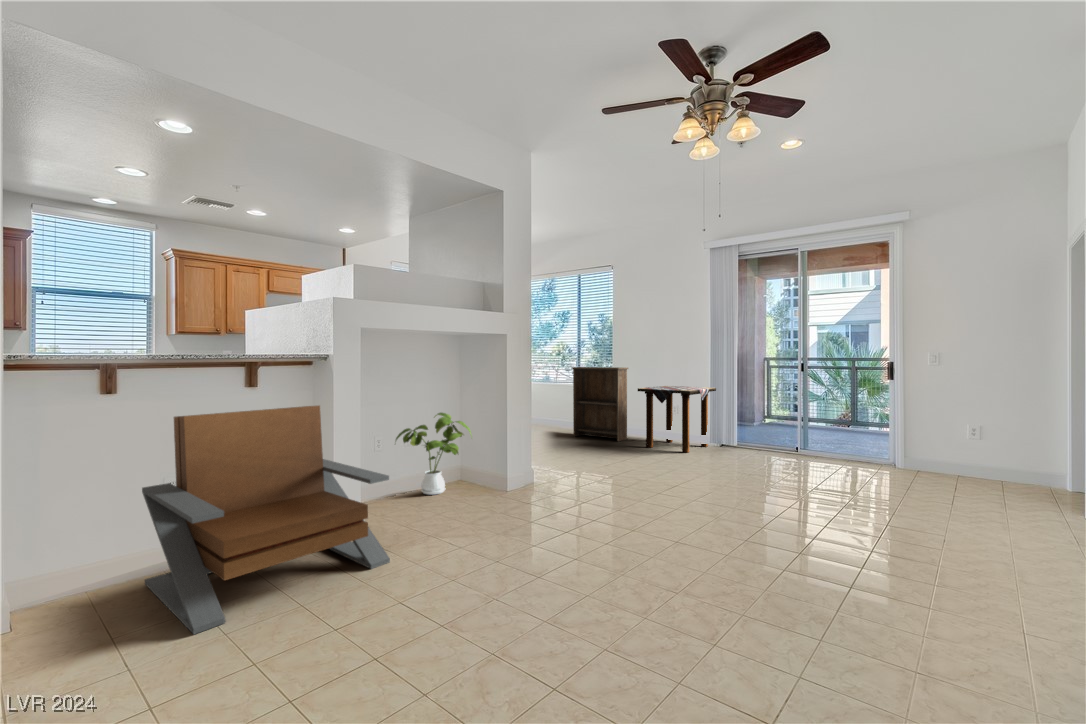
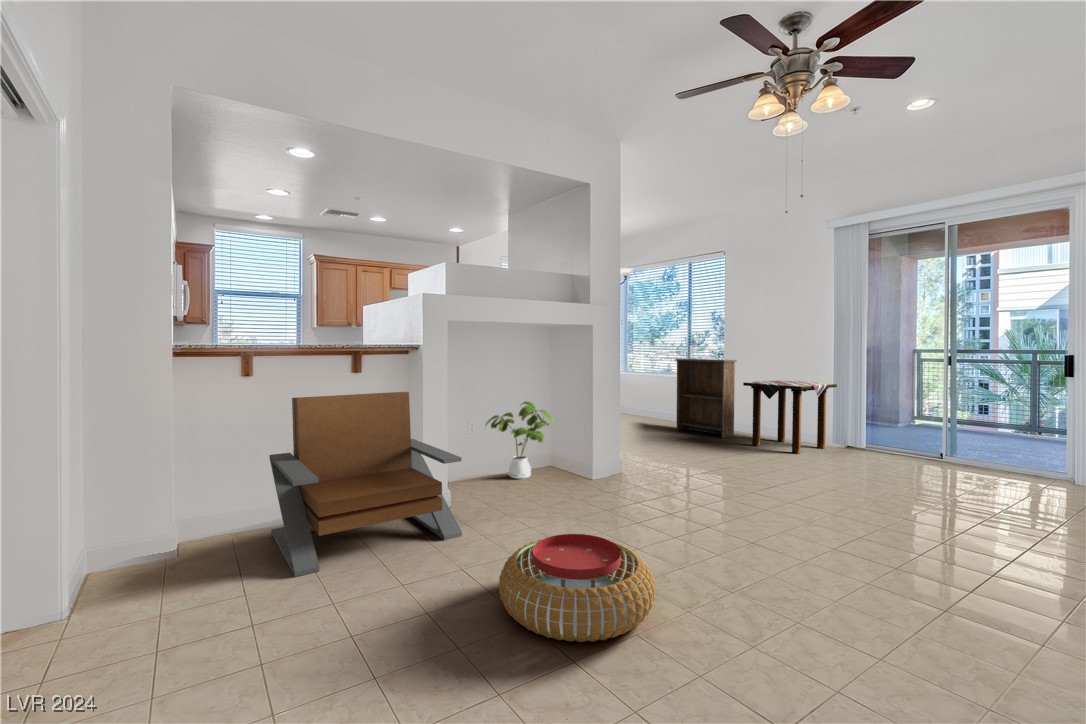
pouf: none [458,548,620,663] -> present [499,534,655,642]

